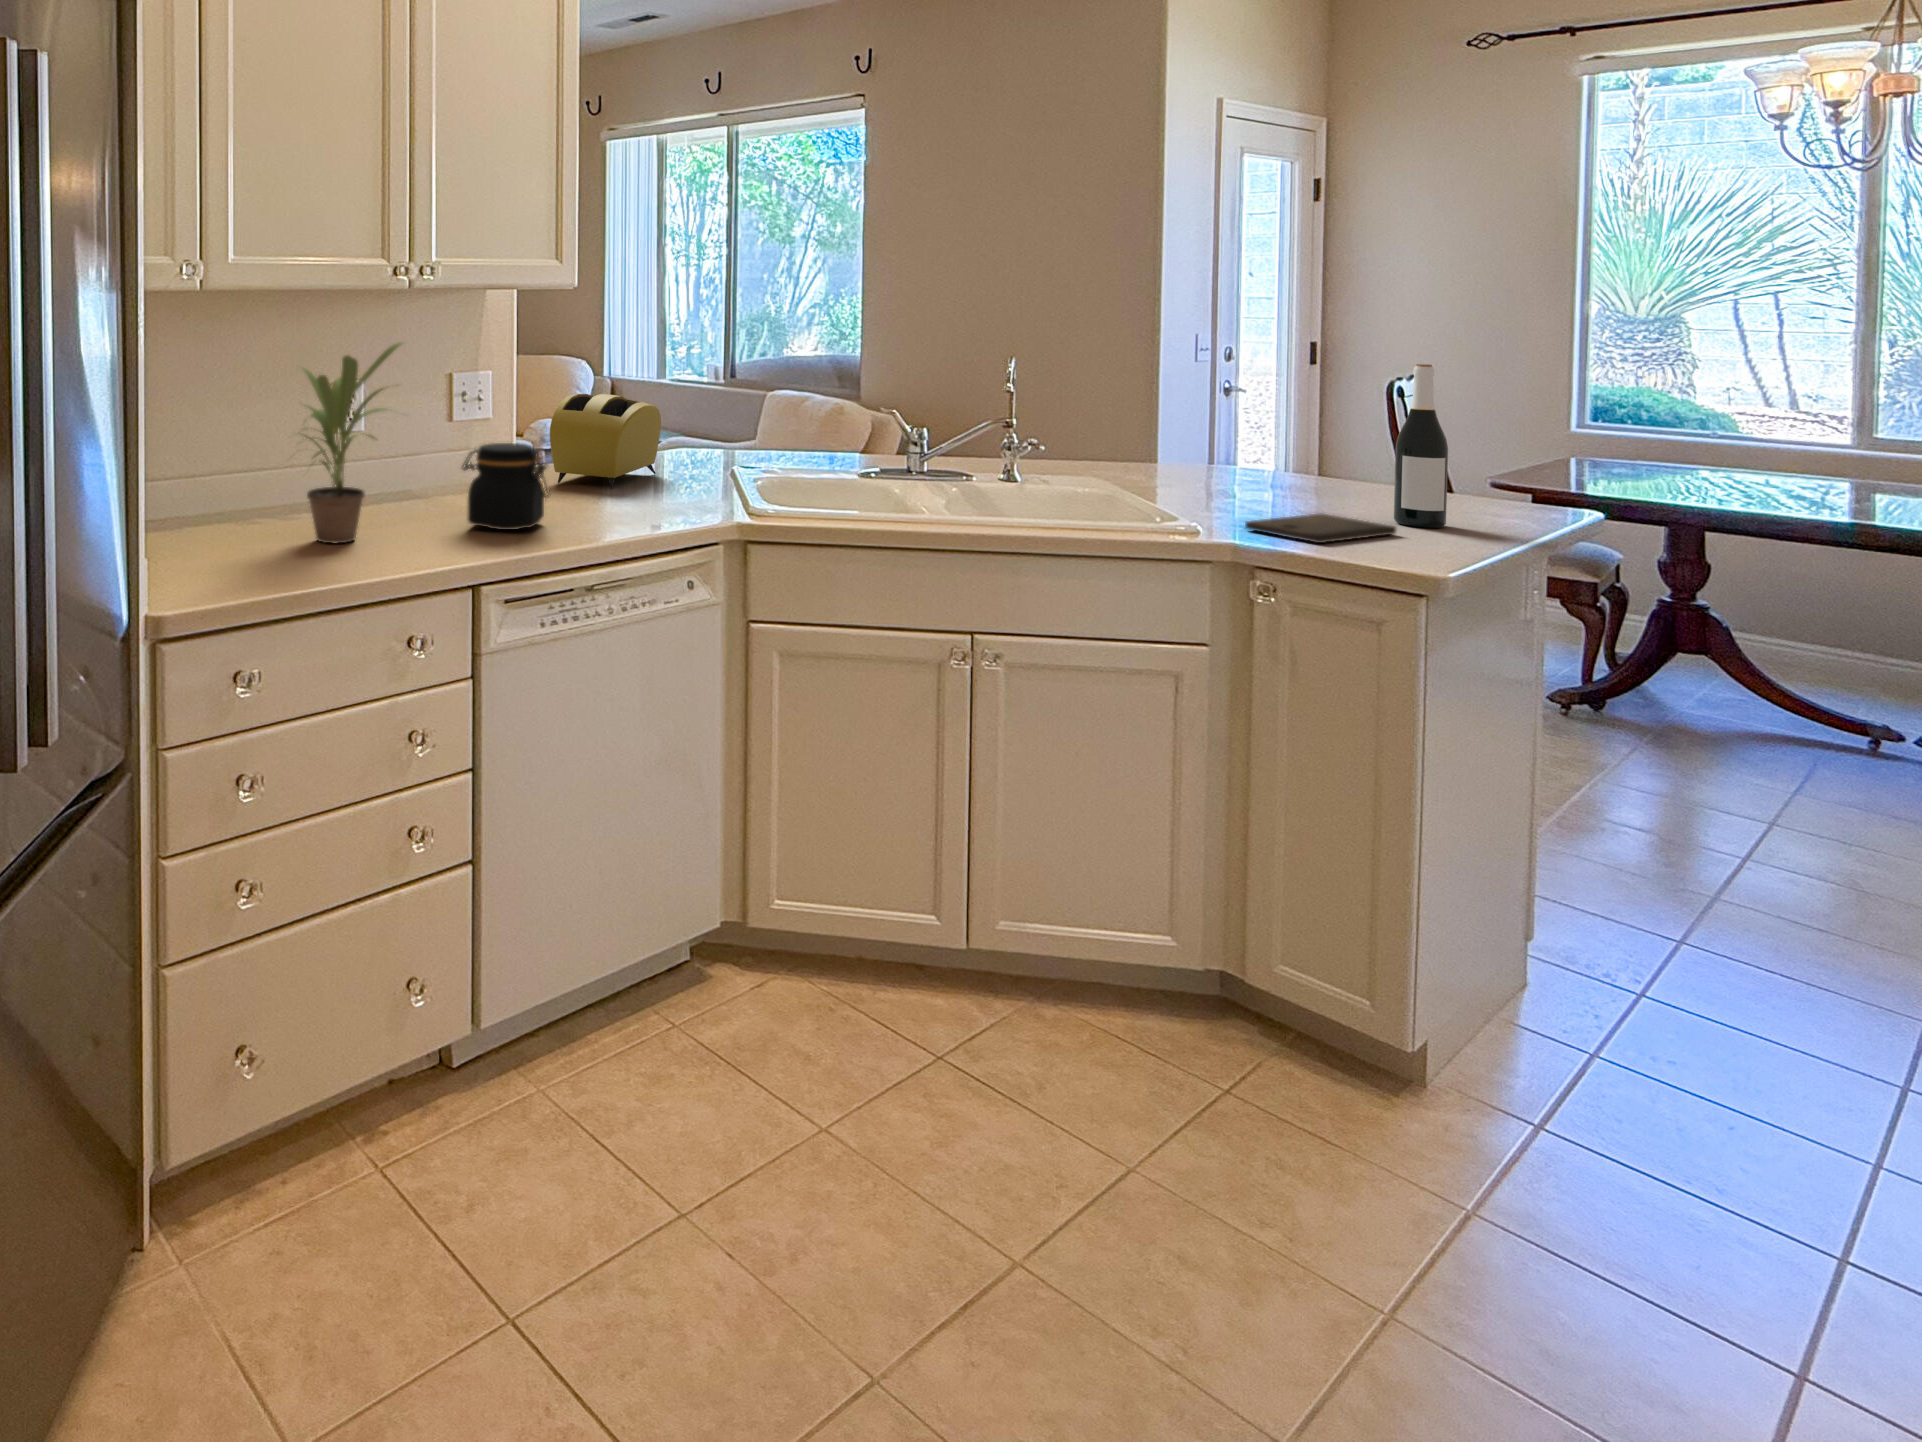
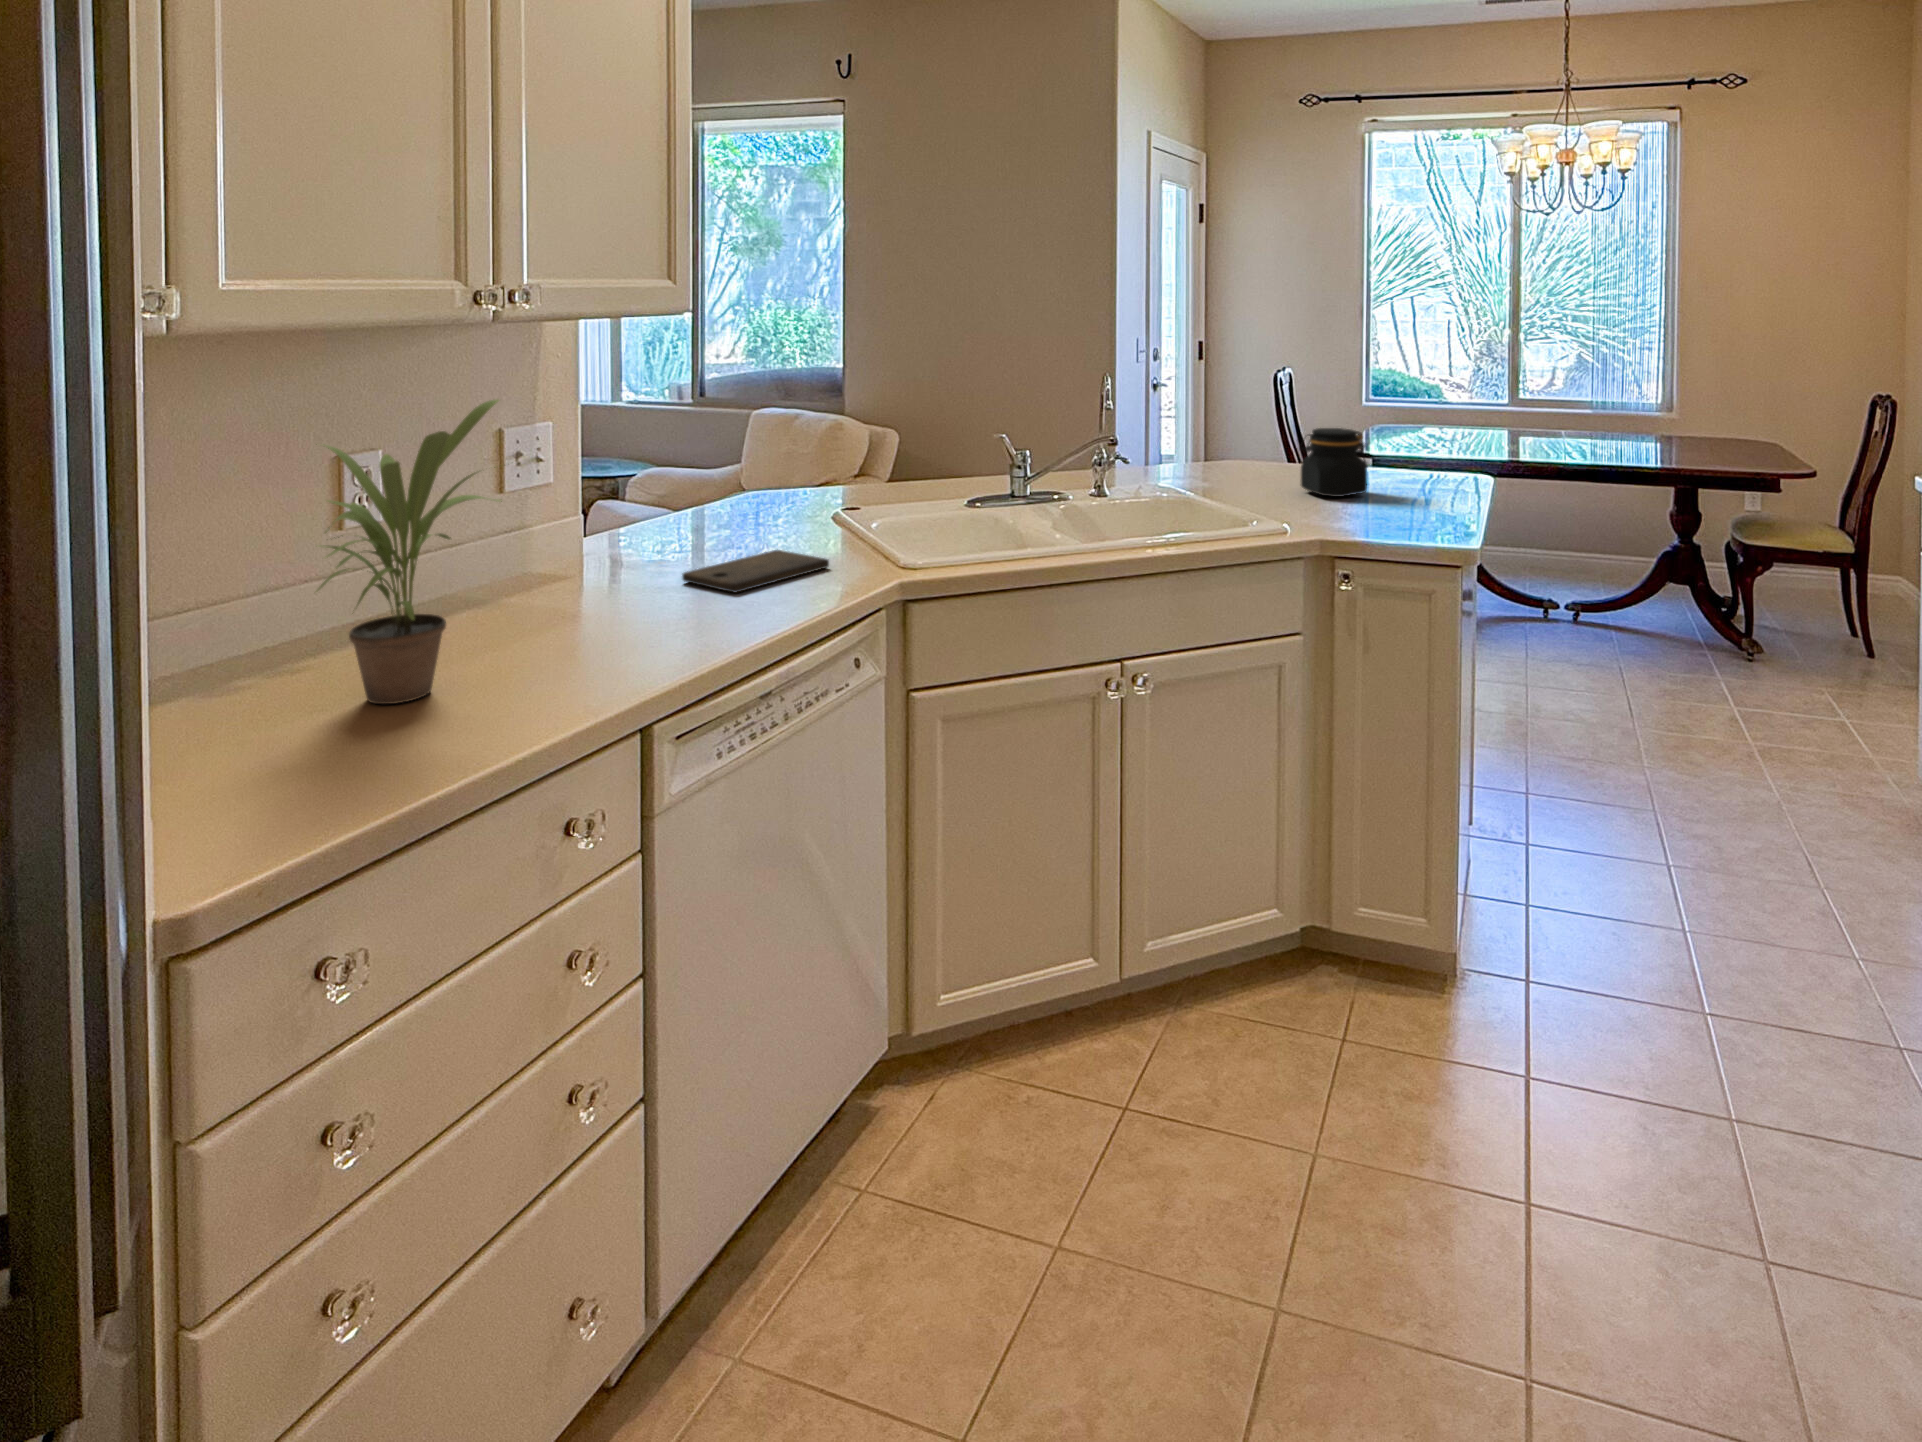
wine bottle: present [1394,364,1448,528] -> none [1398,370,1435,506]
toaster: present [550,394,661,489] -> none [635,437,758,552]
jar: present [462,443,549,530] -> present [1300,428,1367,497]
cutting board: present [1245,513,1397,543] -> present [682,550,829,593]

